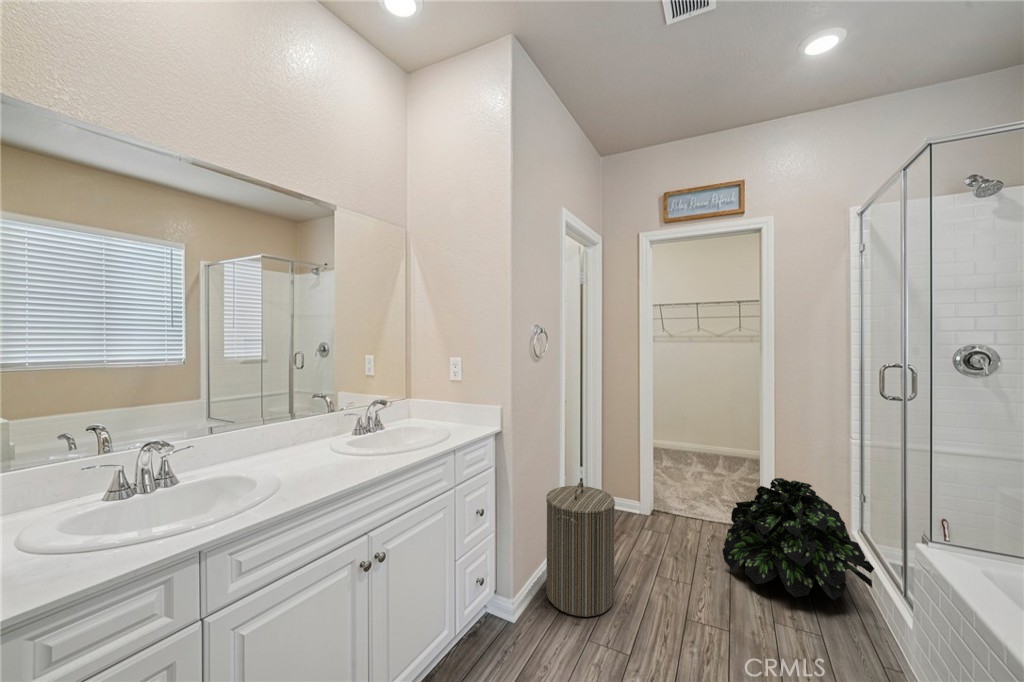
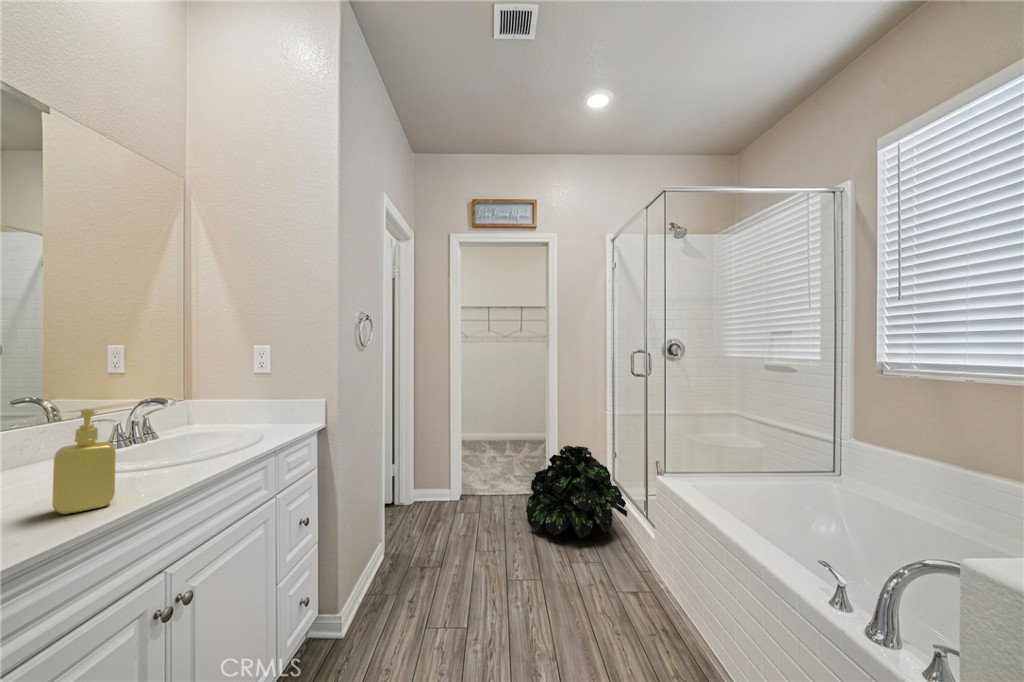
soap dispenser: none [304,412,338,483] -> present [52,409,116,514]
laundry hamper: present [546,482,615,617] -> none [372,473,444,611]

